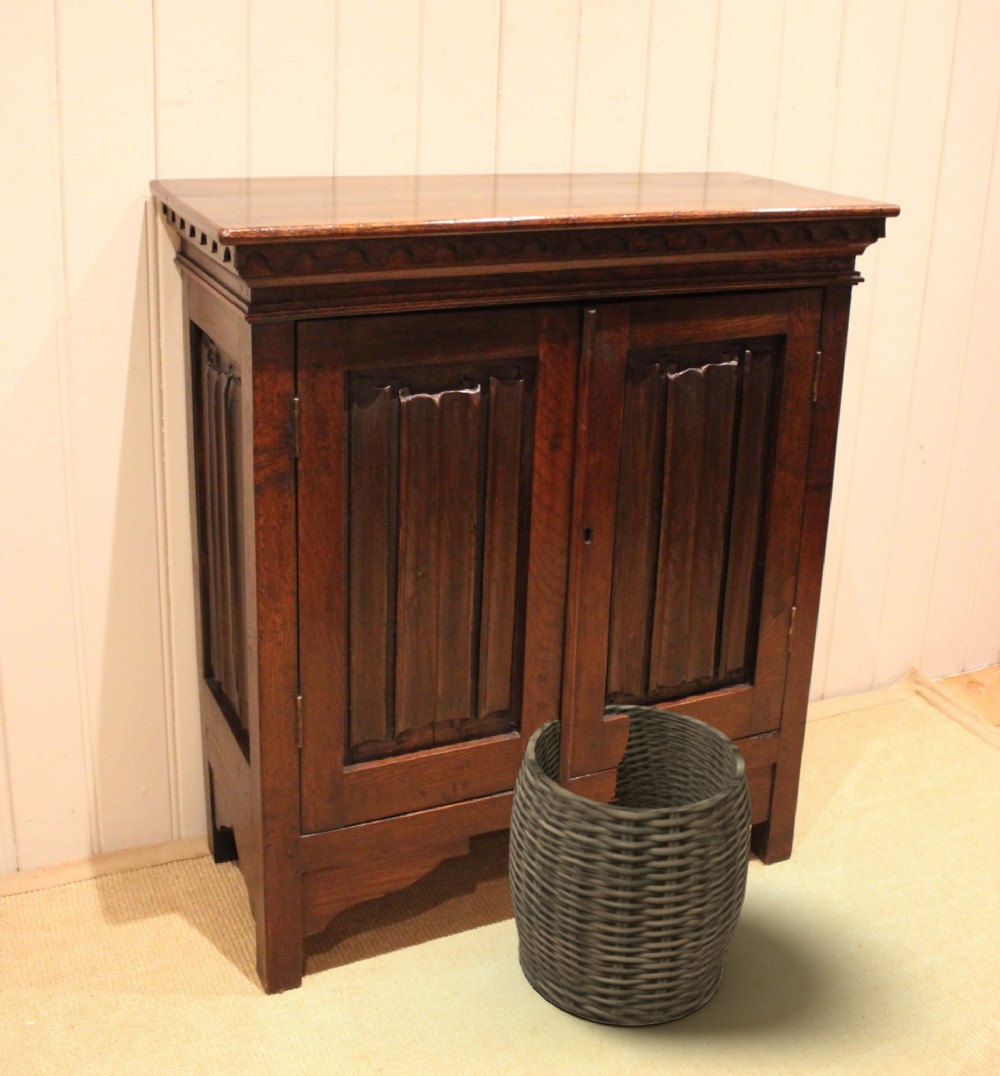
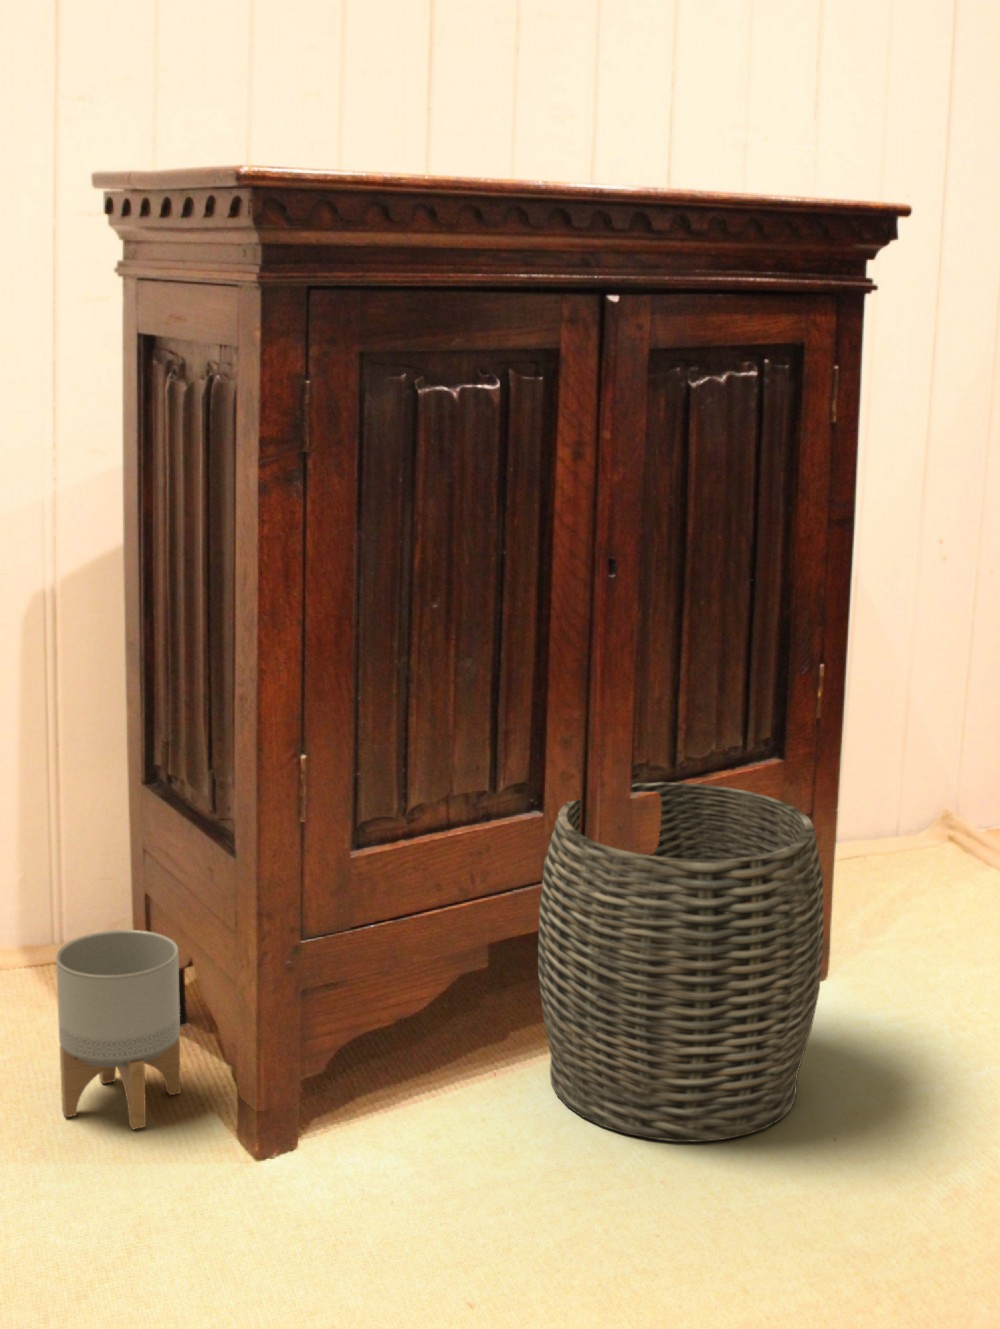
planter: none [119,795,222,958] -> present [56,930,181,1129]

